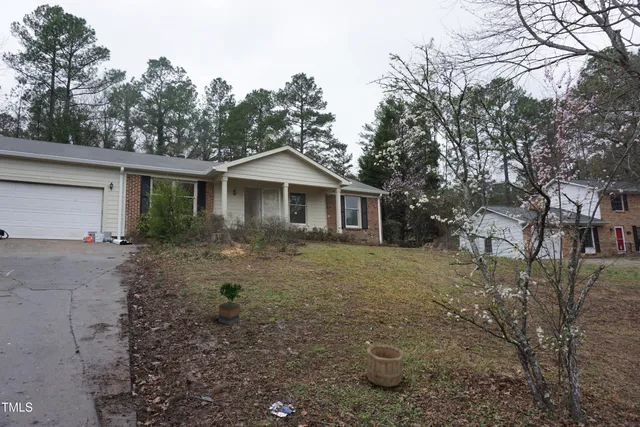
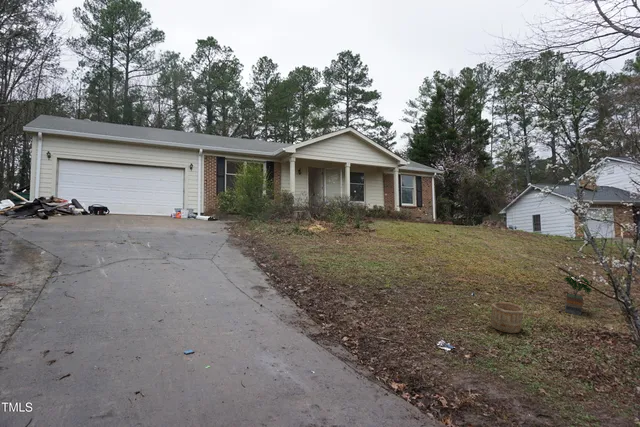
potted tree: present [218,283,244,325] -> present [564,276,592,315]

